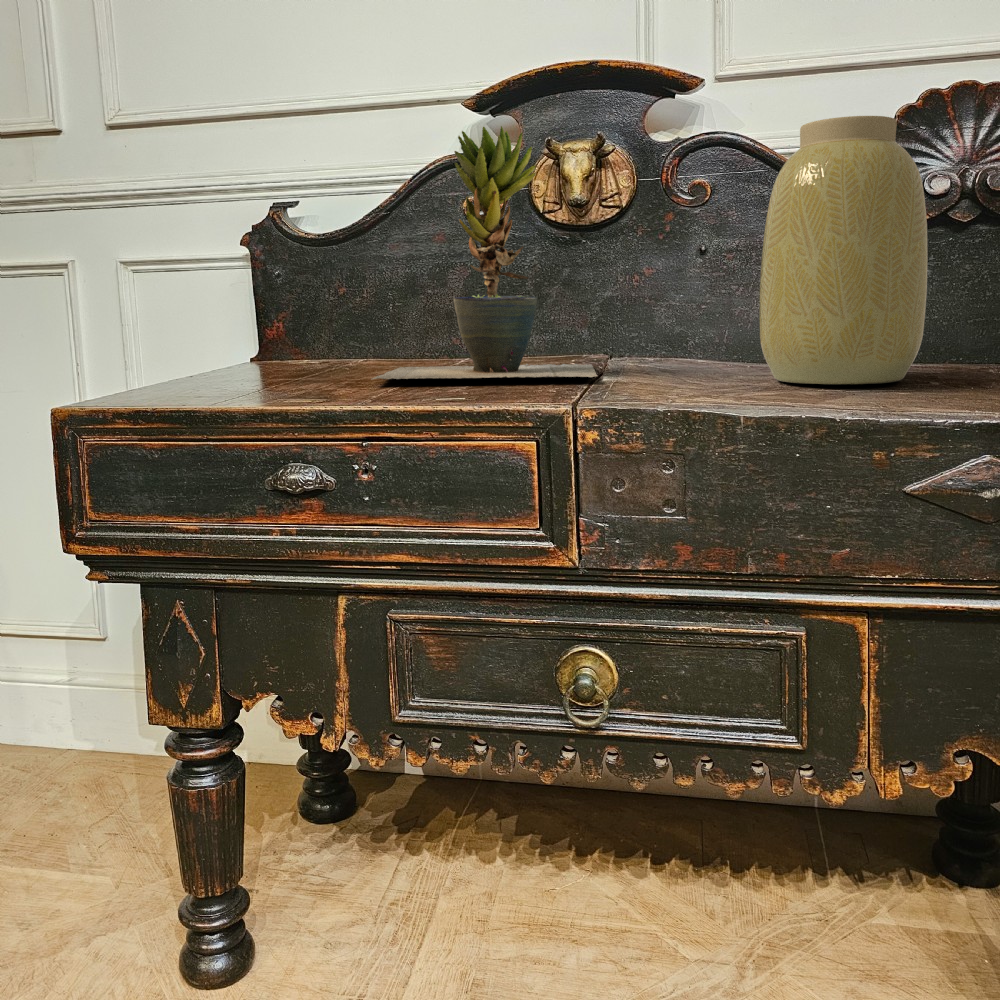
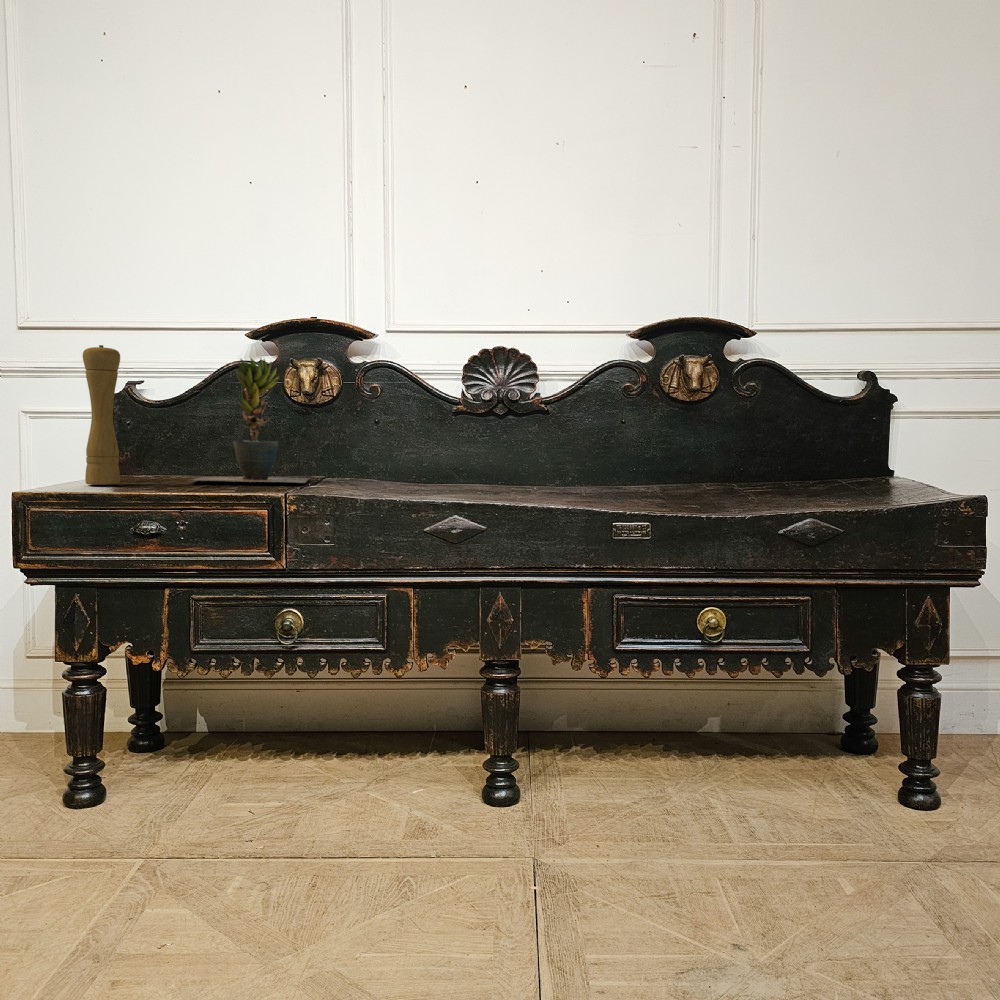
pepper mill: none [159,109,247,393] -> present [83,345,120,485]
vase: present [759,116,928,384] -> none [384,368,458,489]

